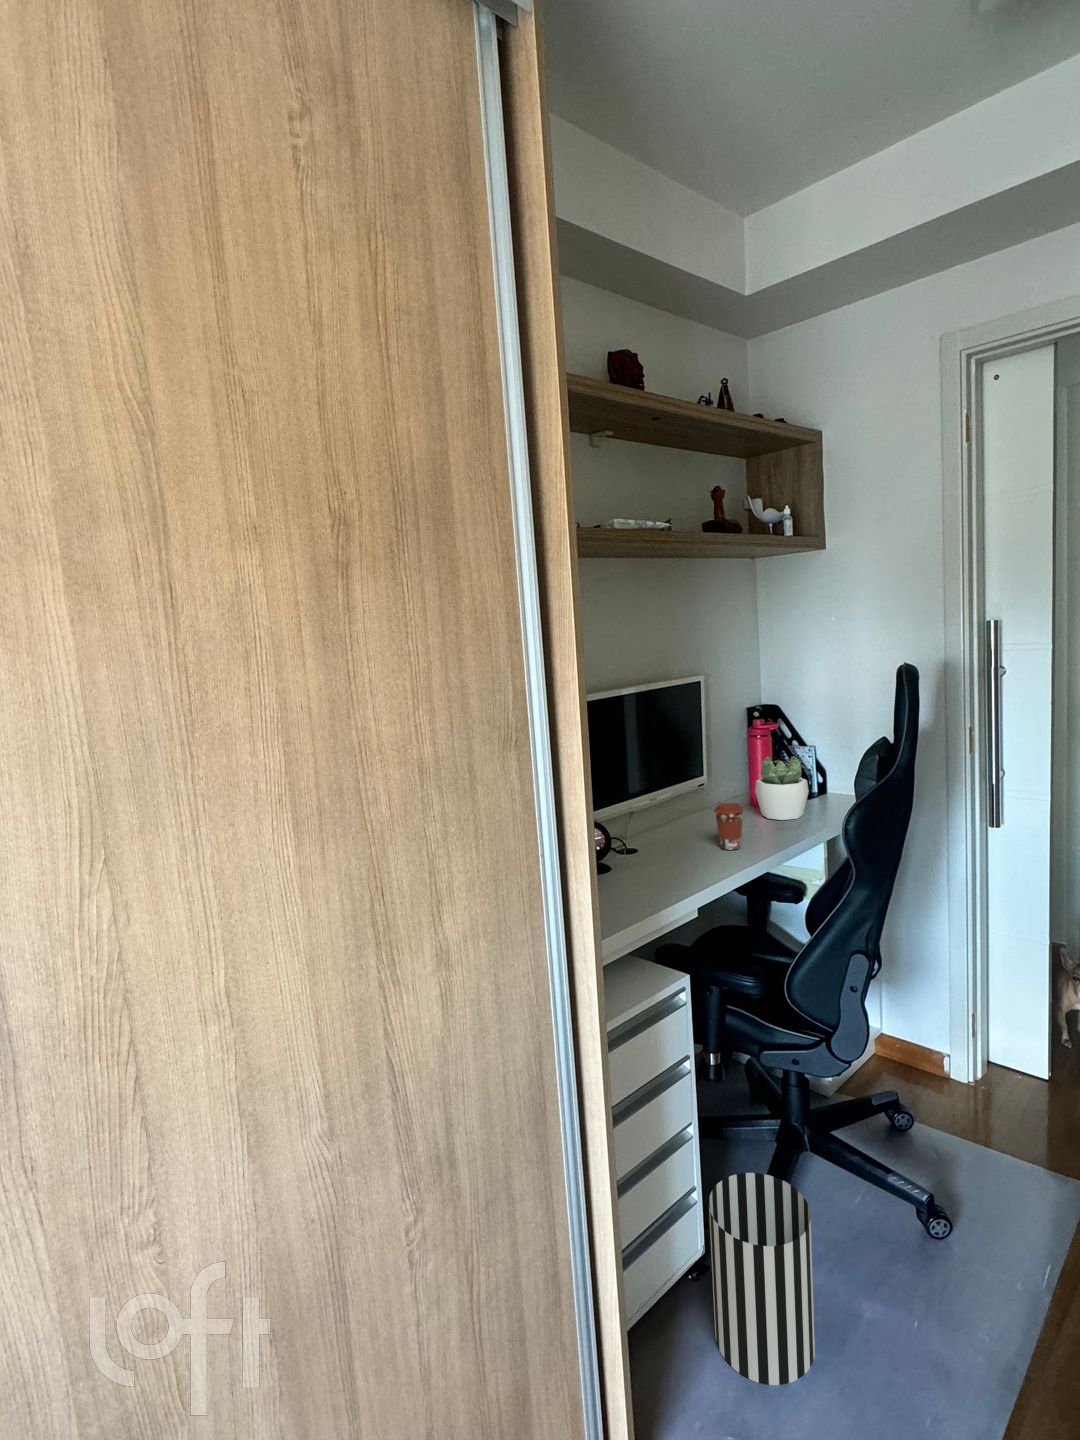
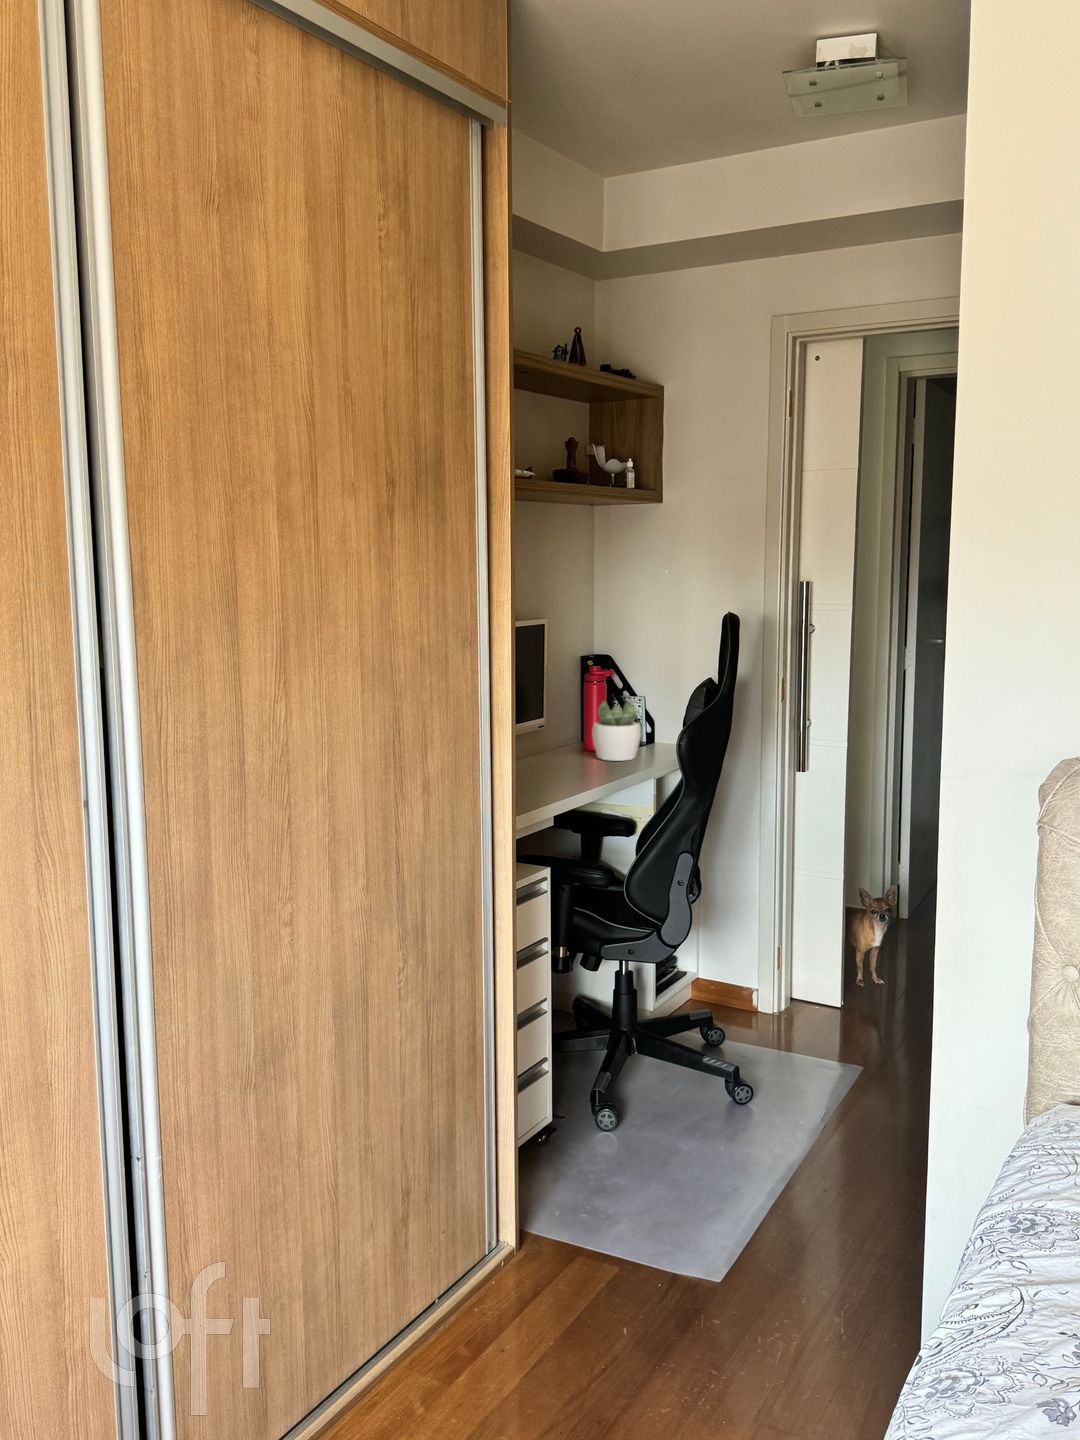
coffee cup: present [714,803,744,850] -> none [560,736,588,780]
wastebasket: present [709,1173,815,1385] -> none [565,1033,646,1184]

